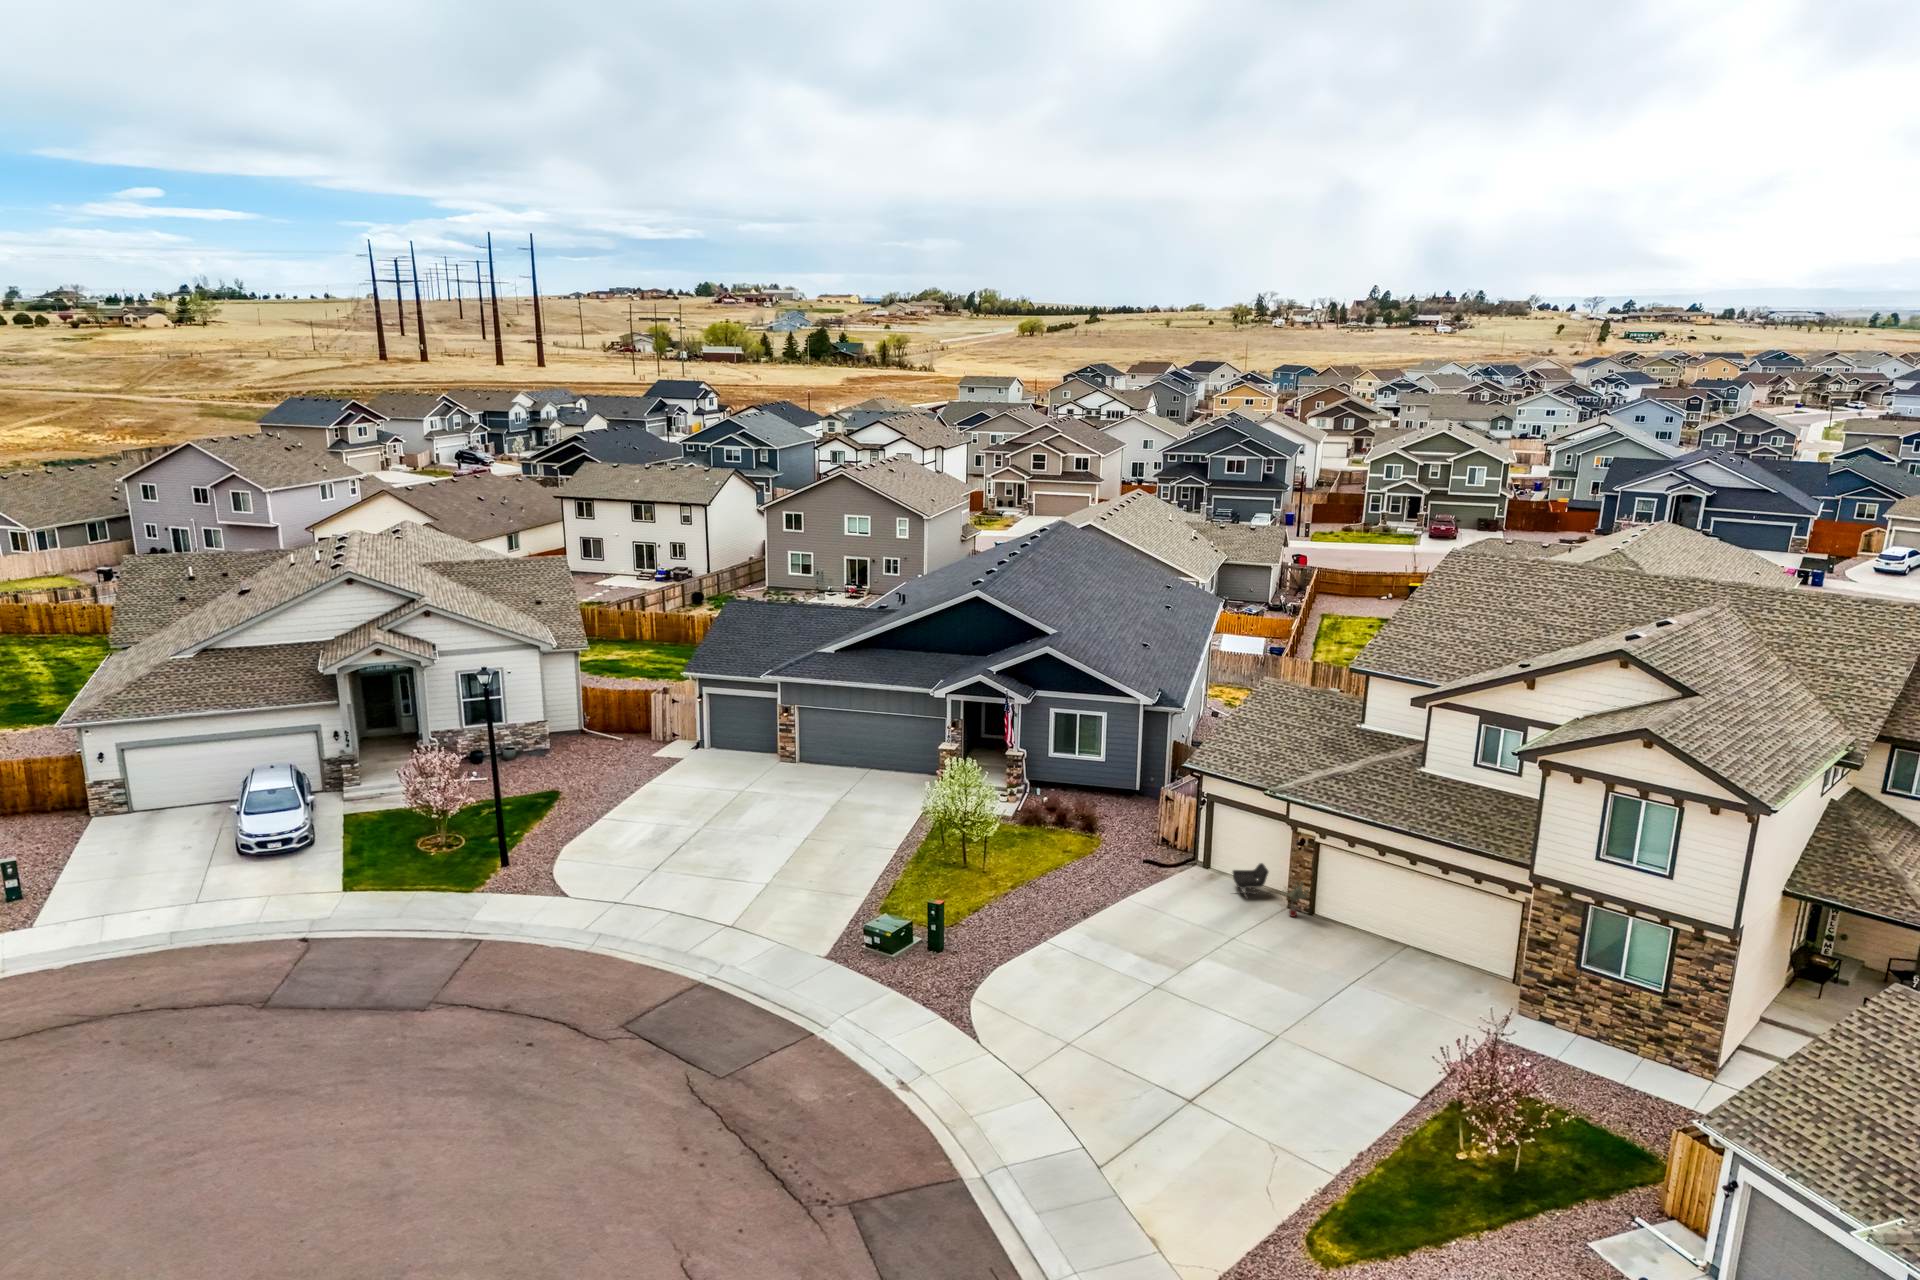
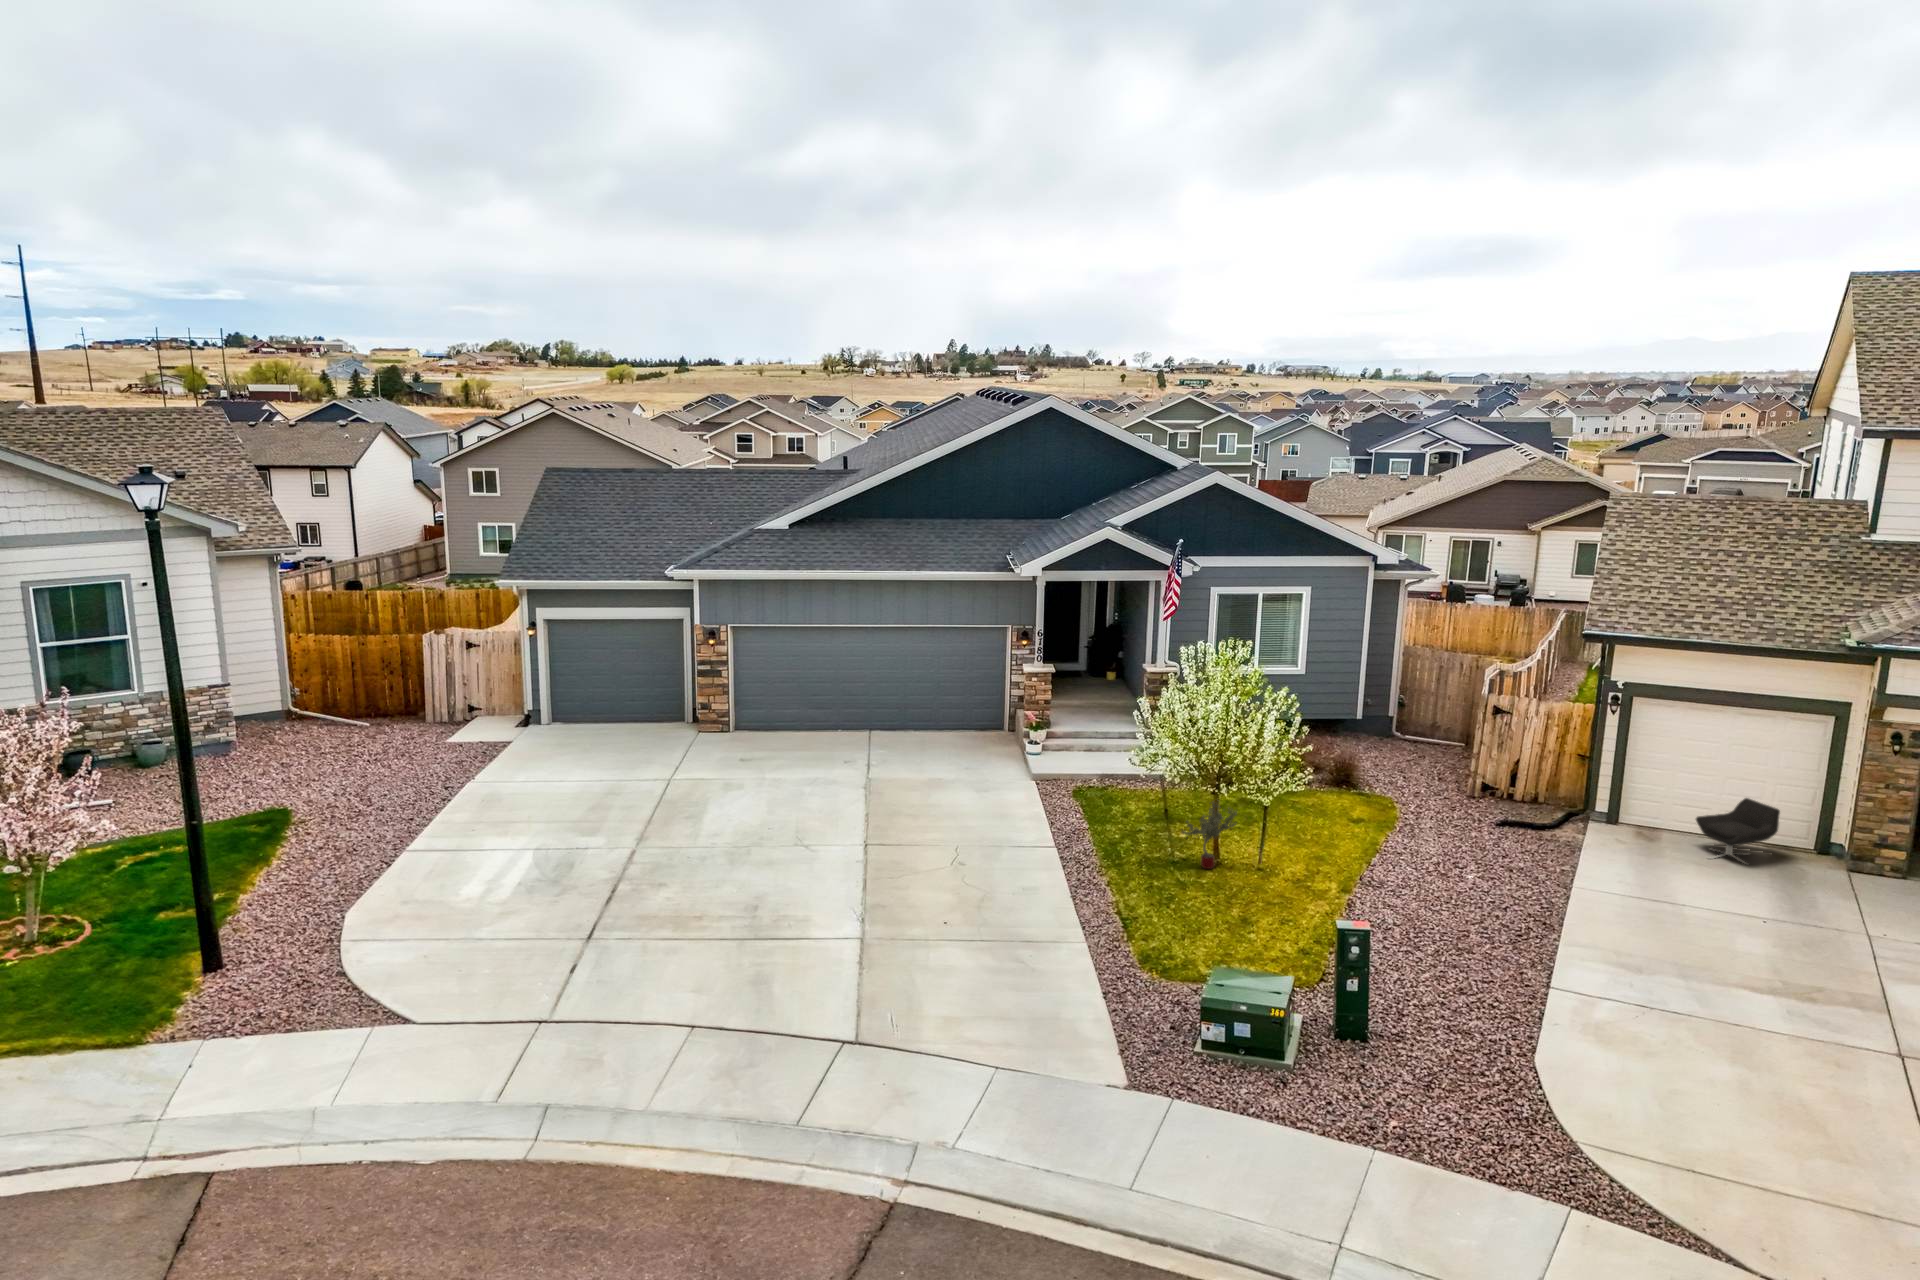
potted tree: present [1283,881,1309,917] -> present [1182,803,1237,869]

